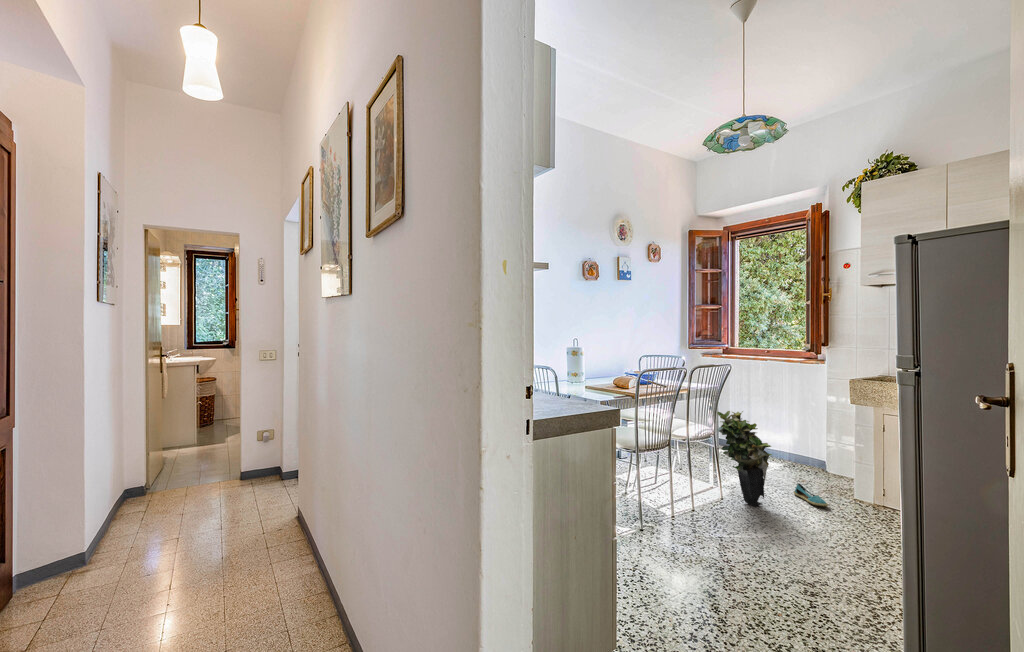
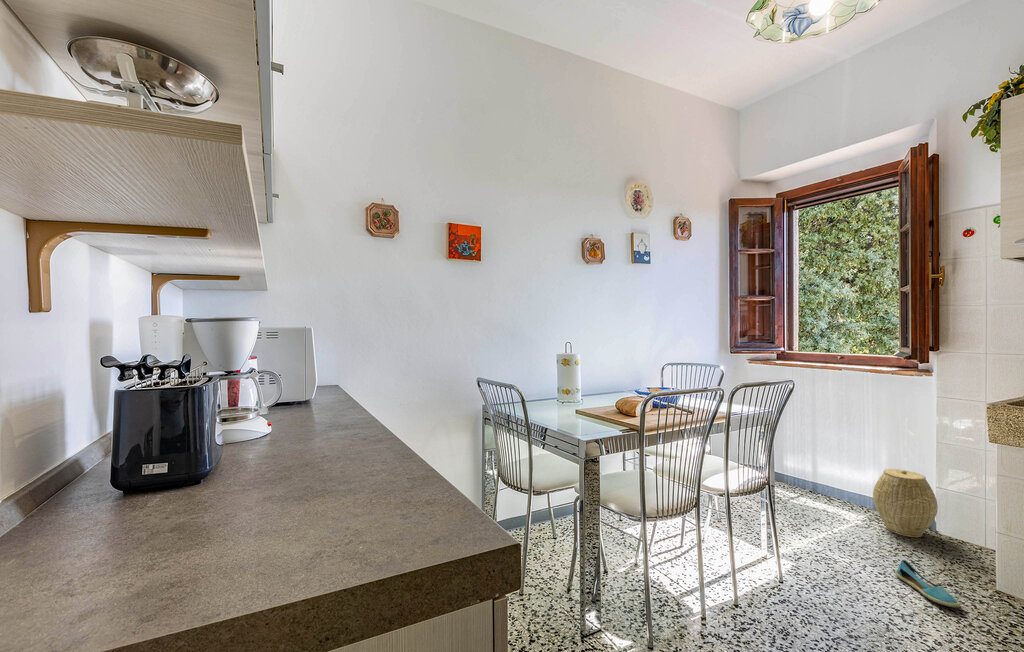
potted plant: present [717,411,772,506] -> none [772,447,864,600]
woven basket: none [786,430,826,475] -> present [873,469,938,537]

